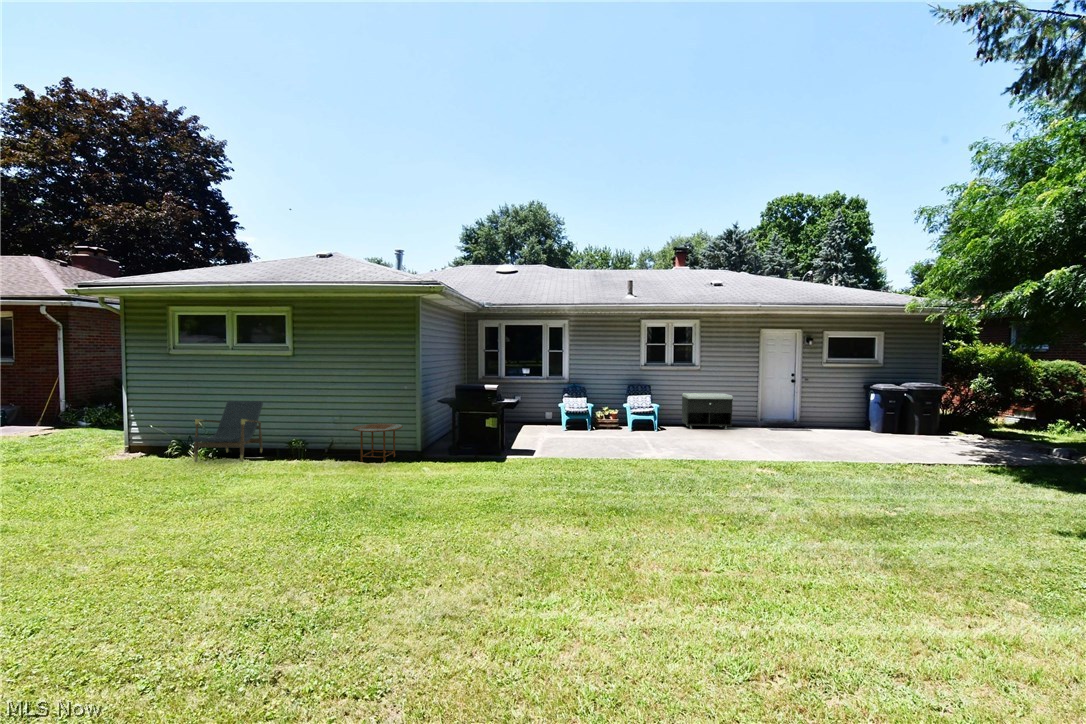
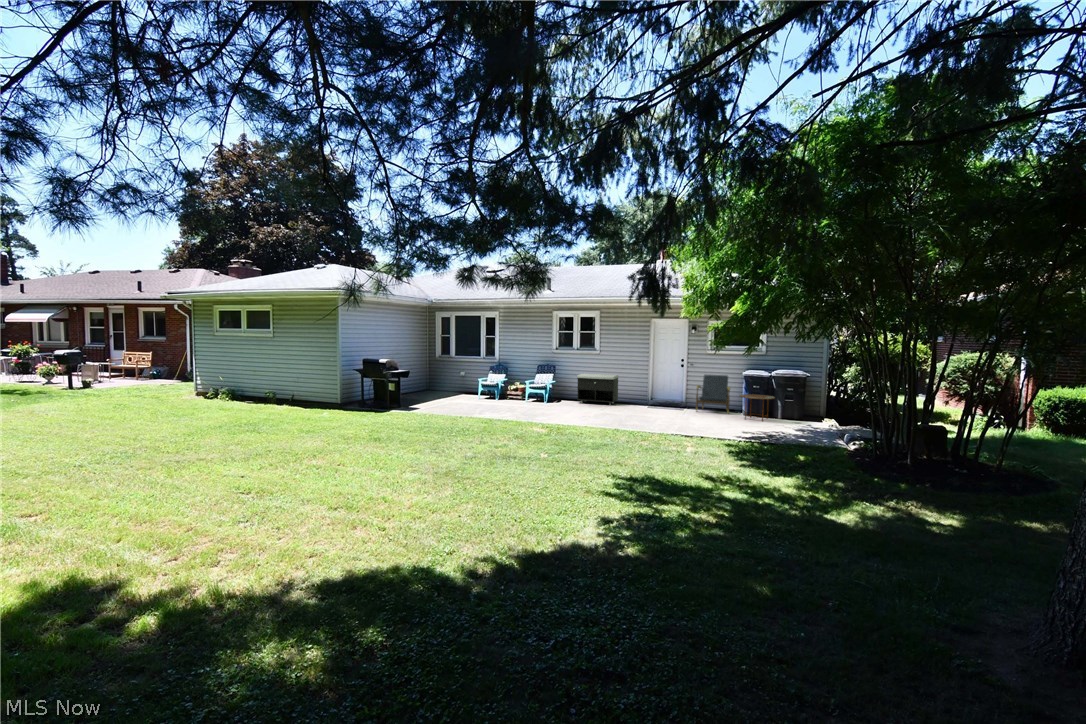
lounge chair: present [193,401,263,461] -> present [696,375,730,413]
side table: present [353,423,403,462] -> present [740,394,775,421]

